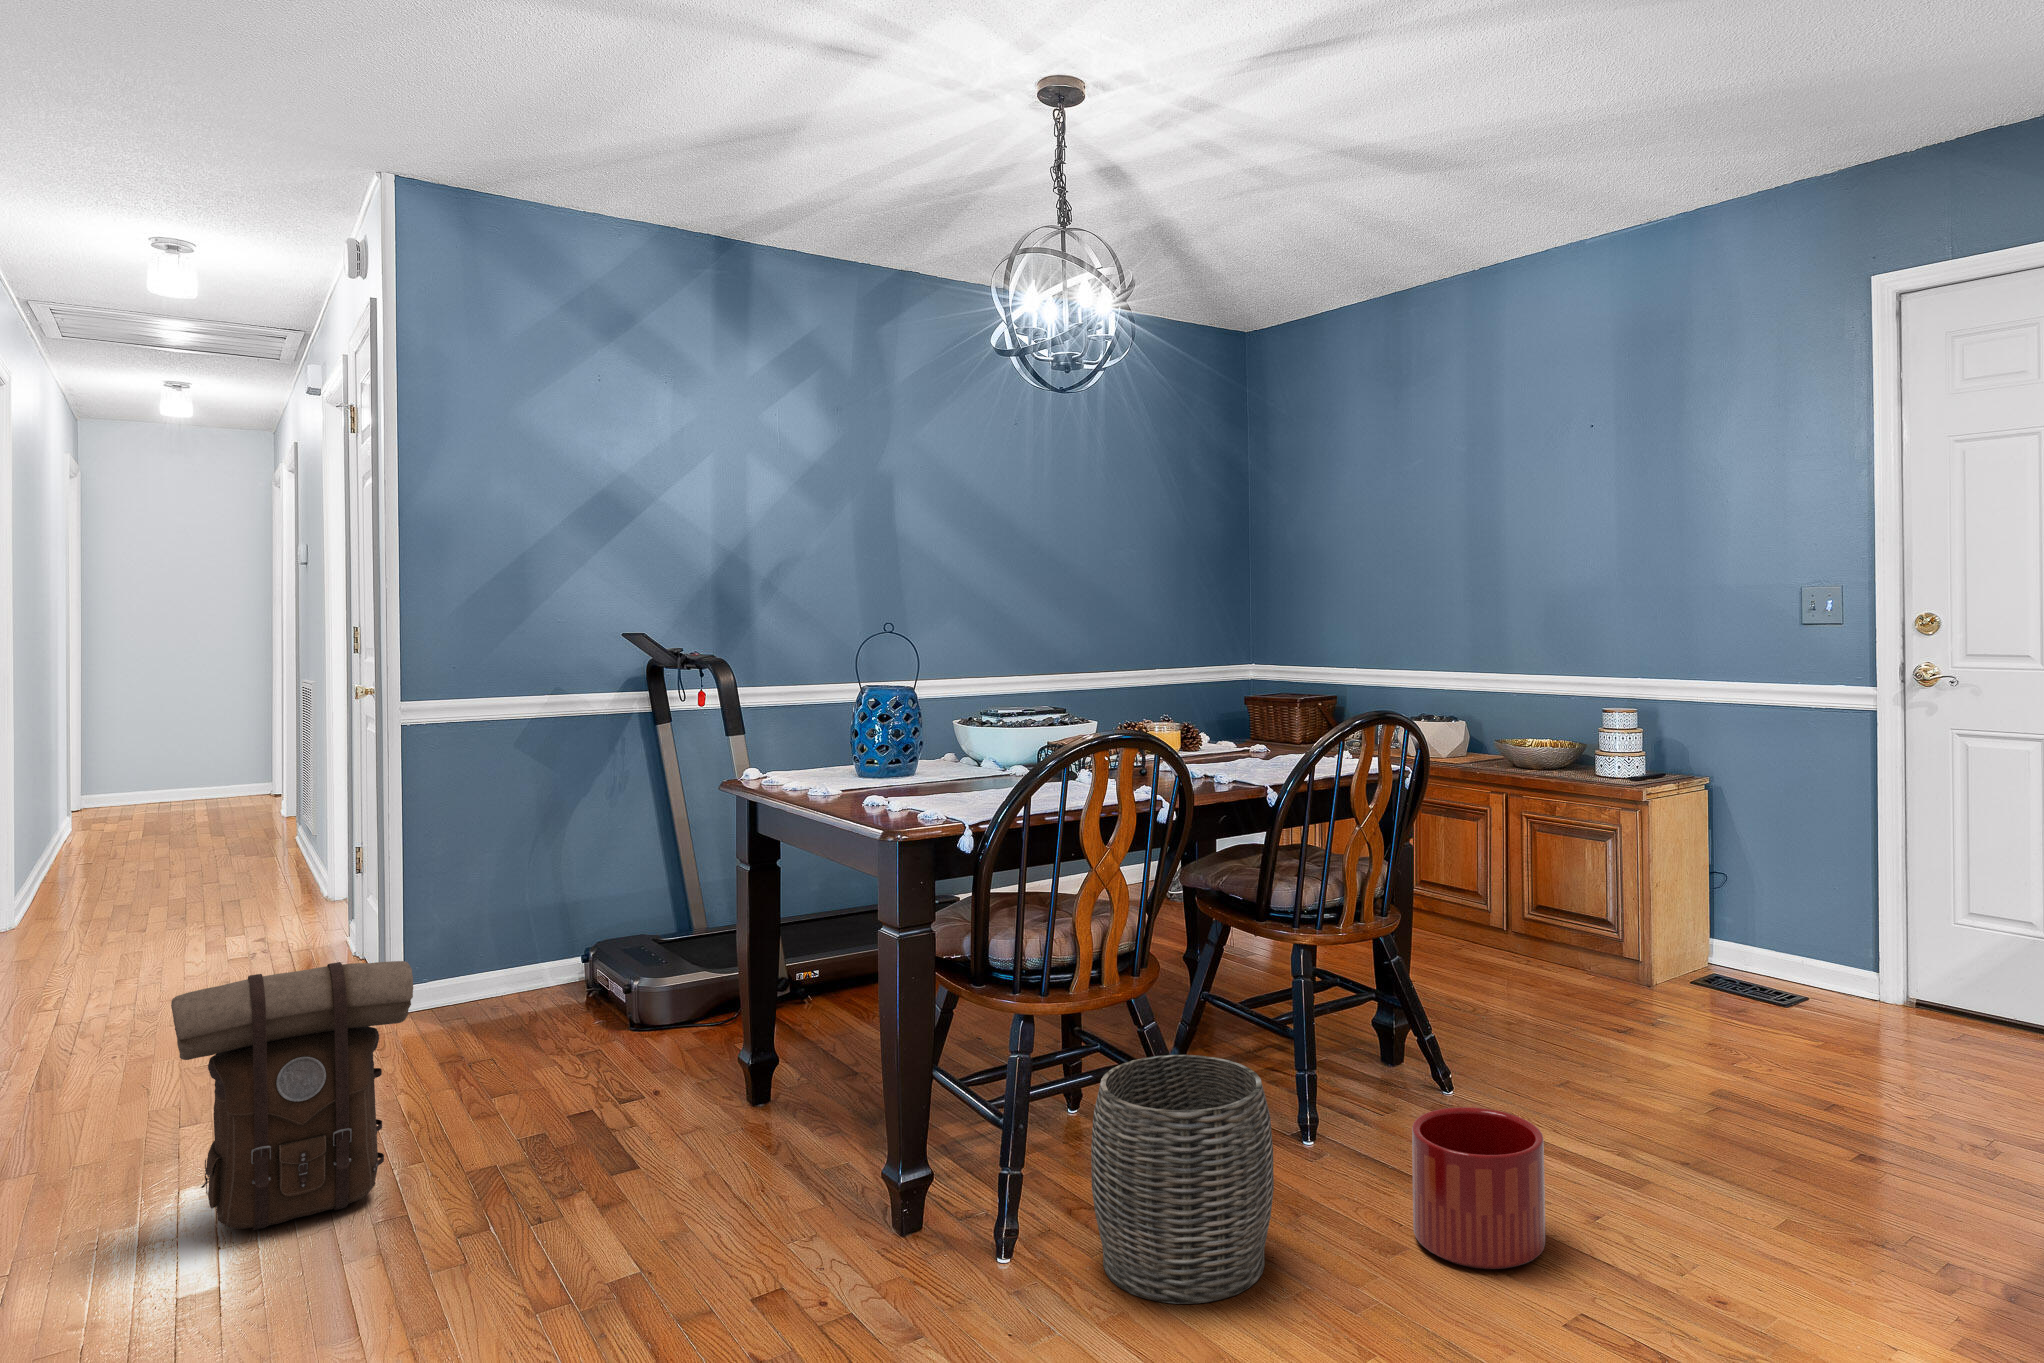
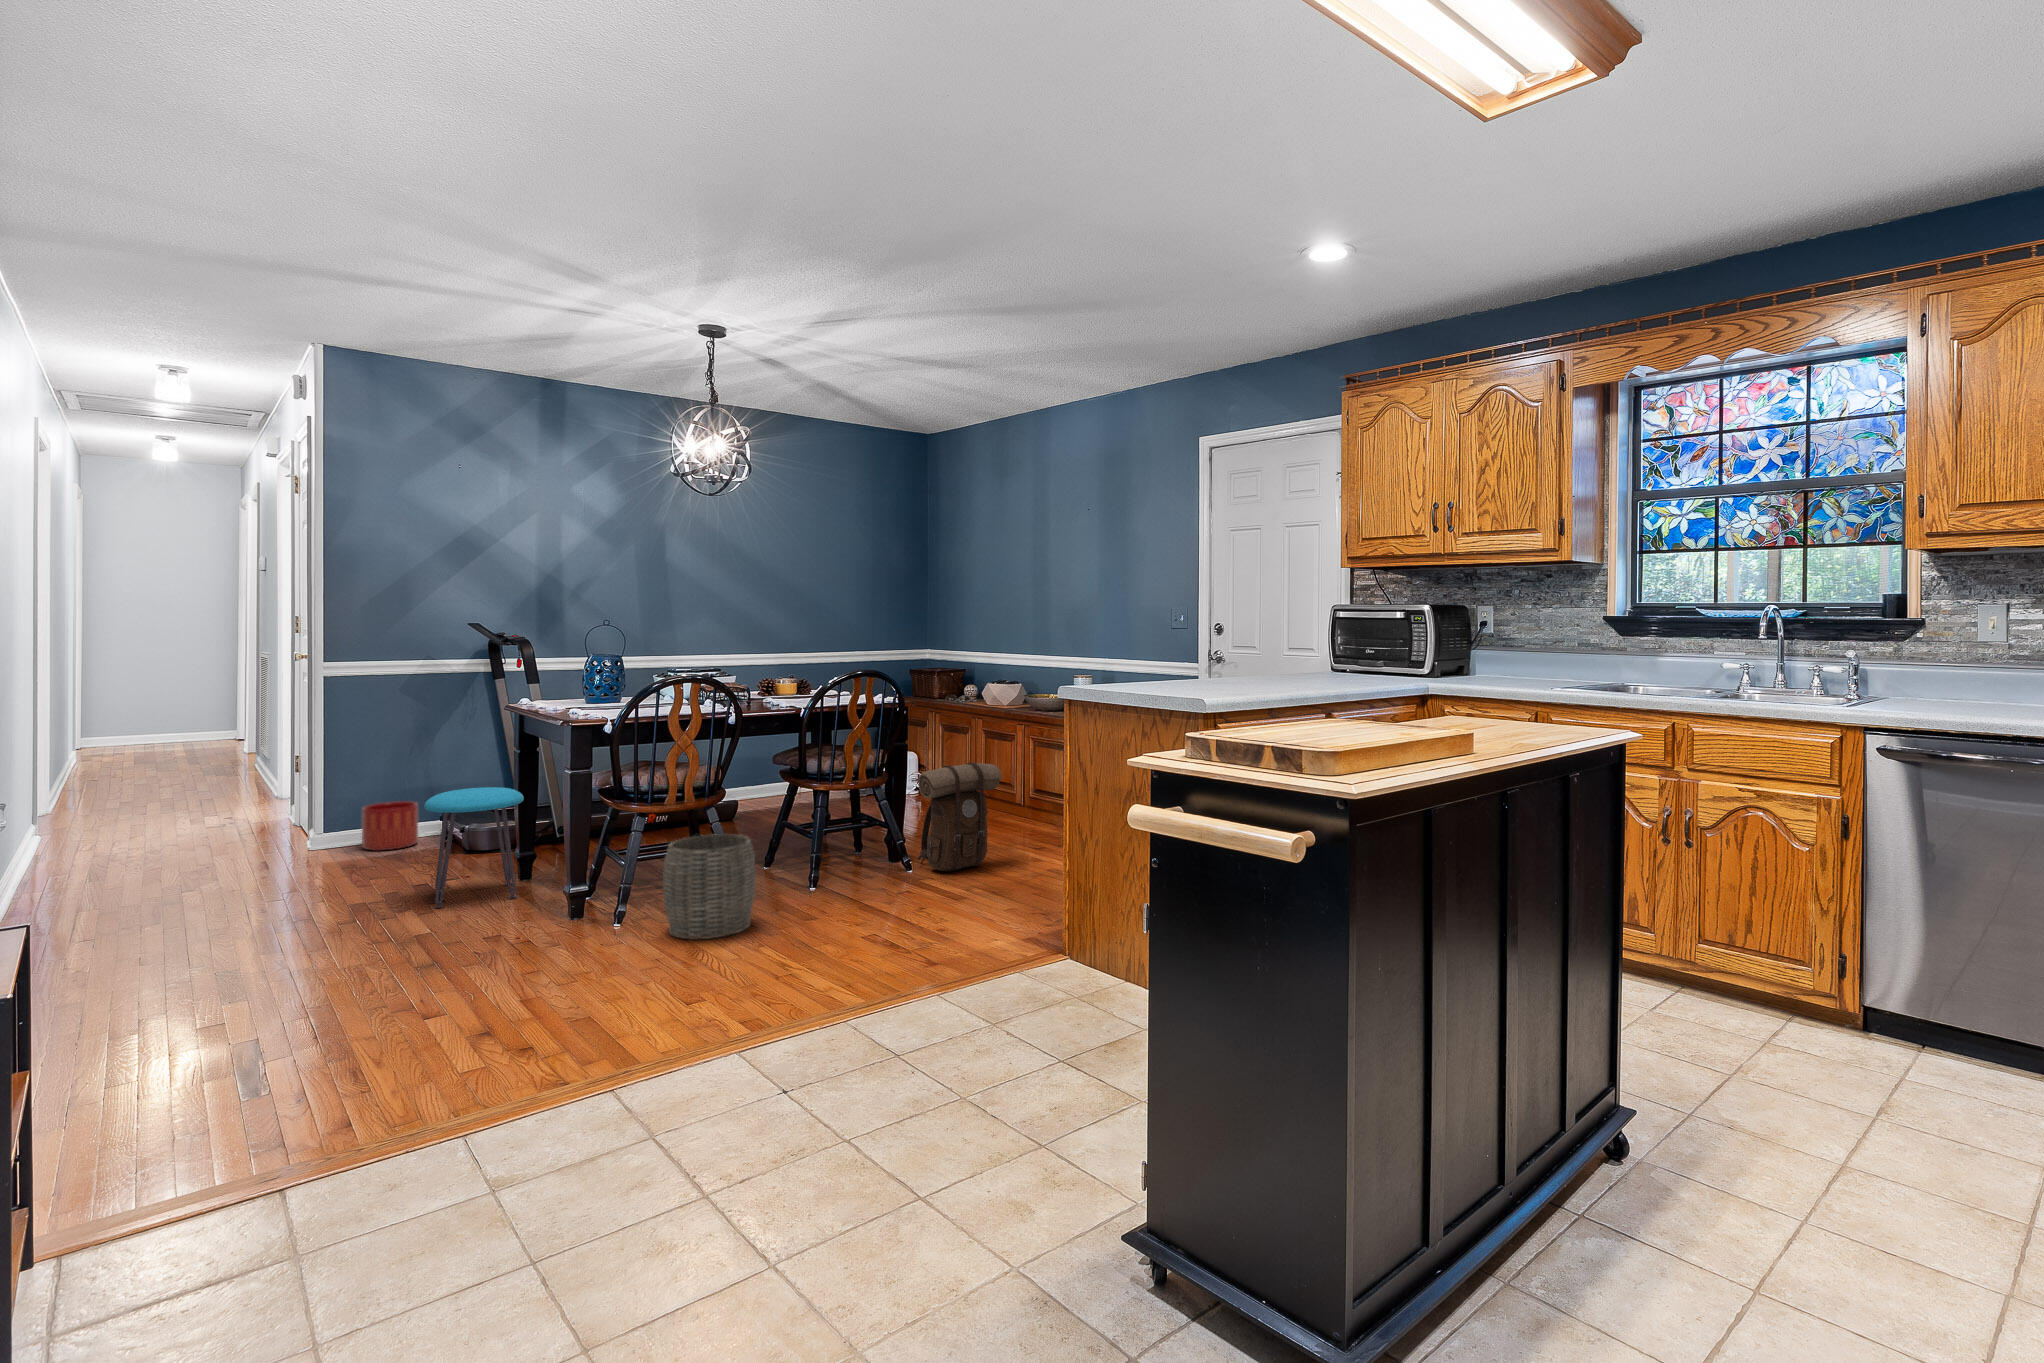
stool: none [593,933,762,1176] -> present [424,787,524,908]
backpack: present [171,961,413,1230] -> present [918,763,1002,872]
planter: present [1412,1107,1545,1269] -> present [362,801,418,851]

